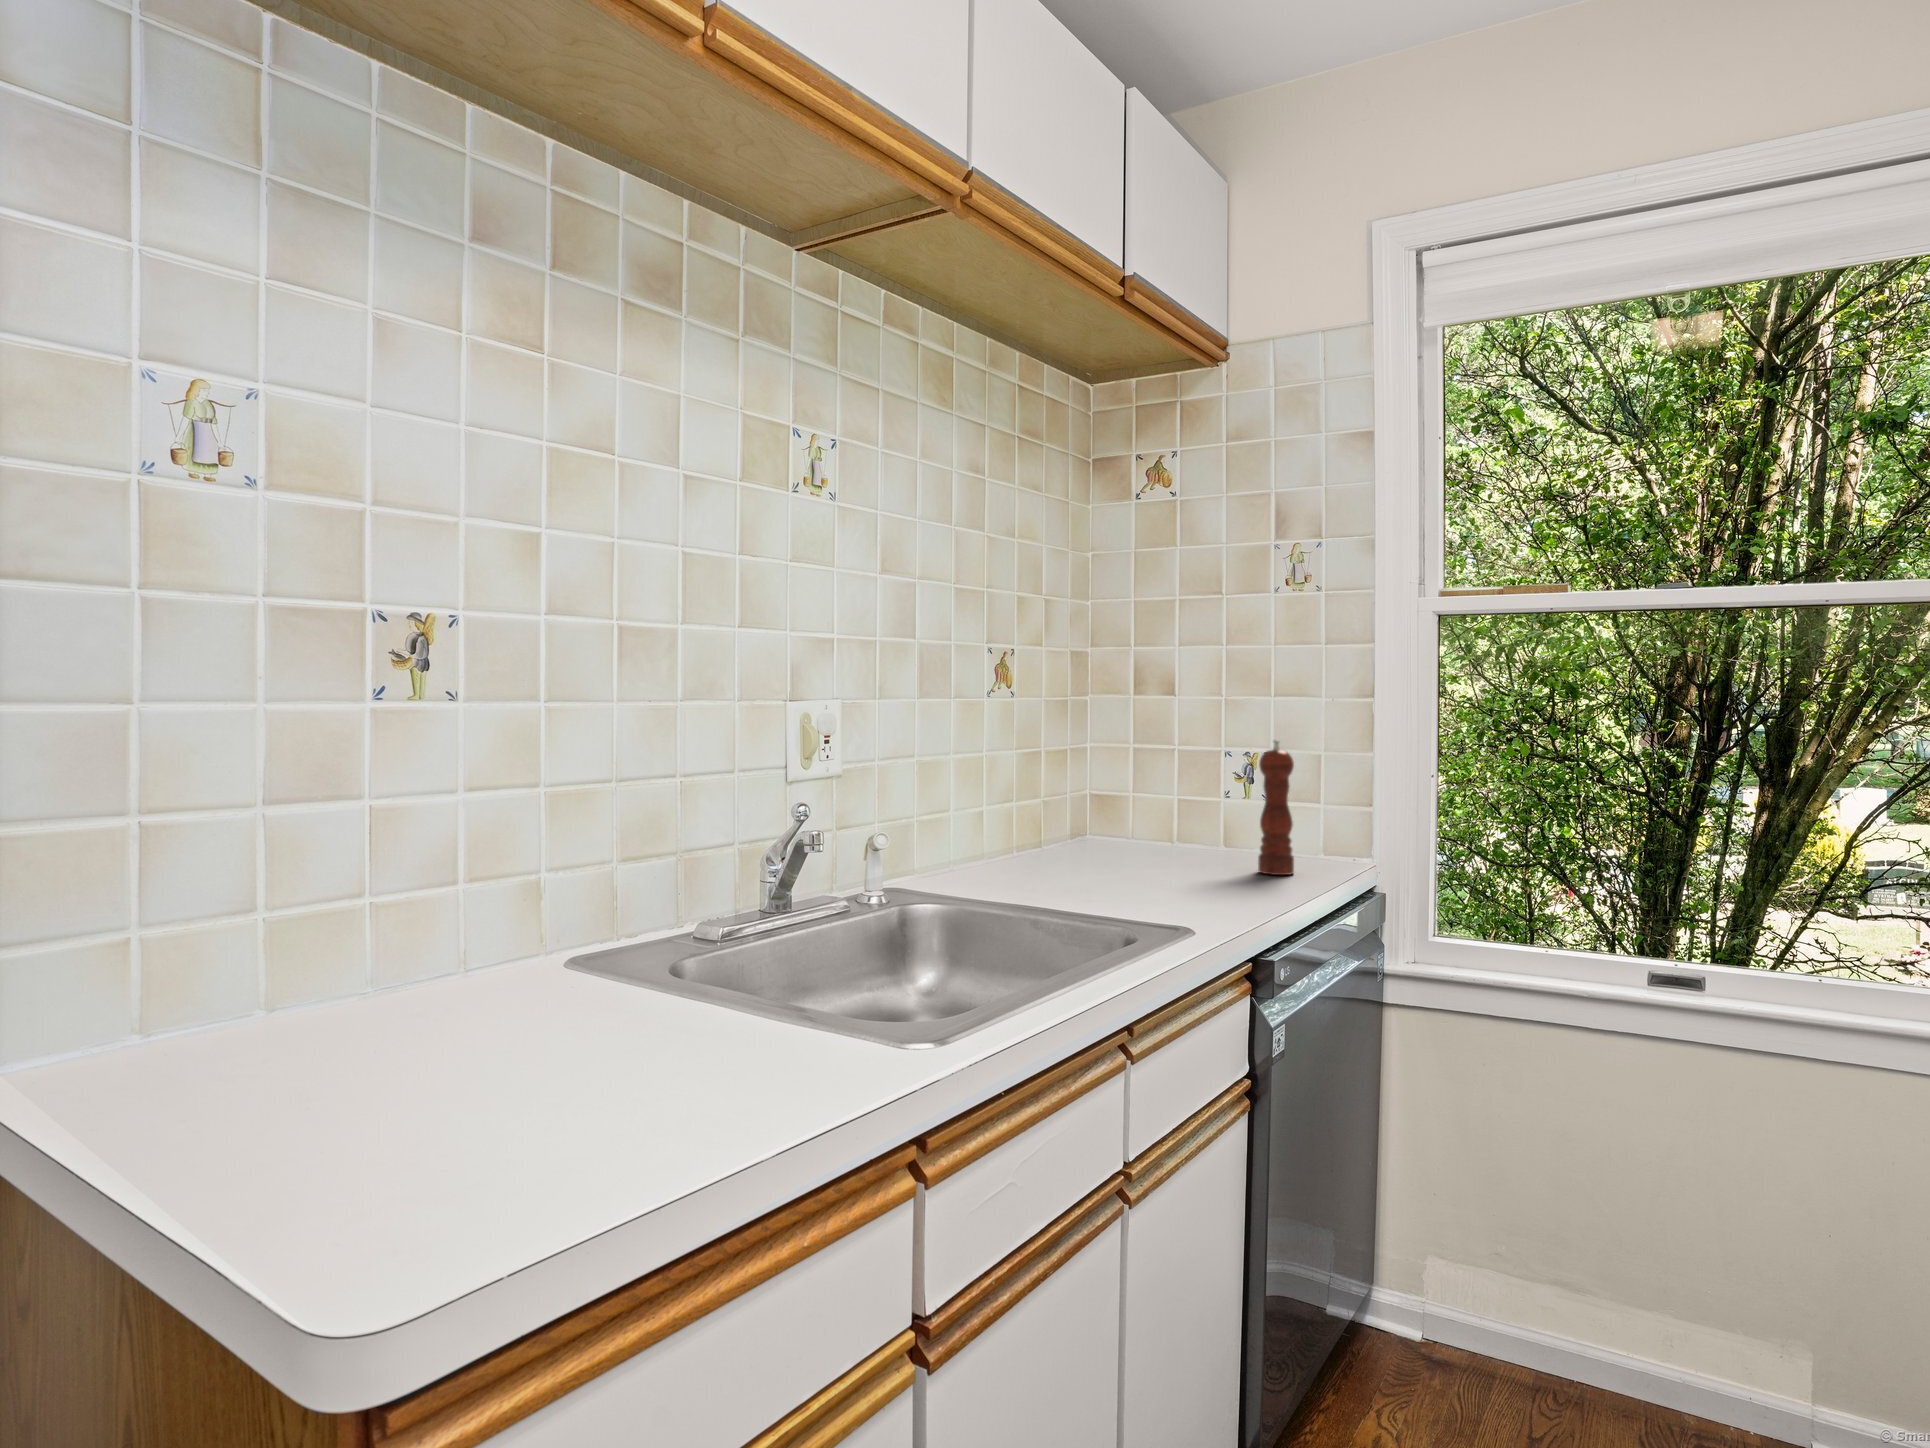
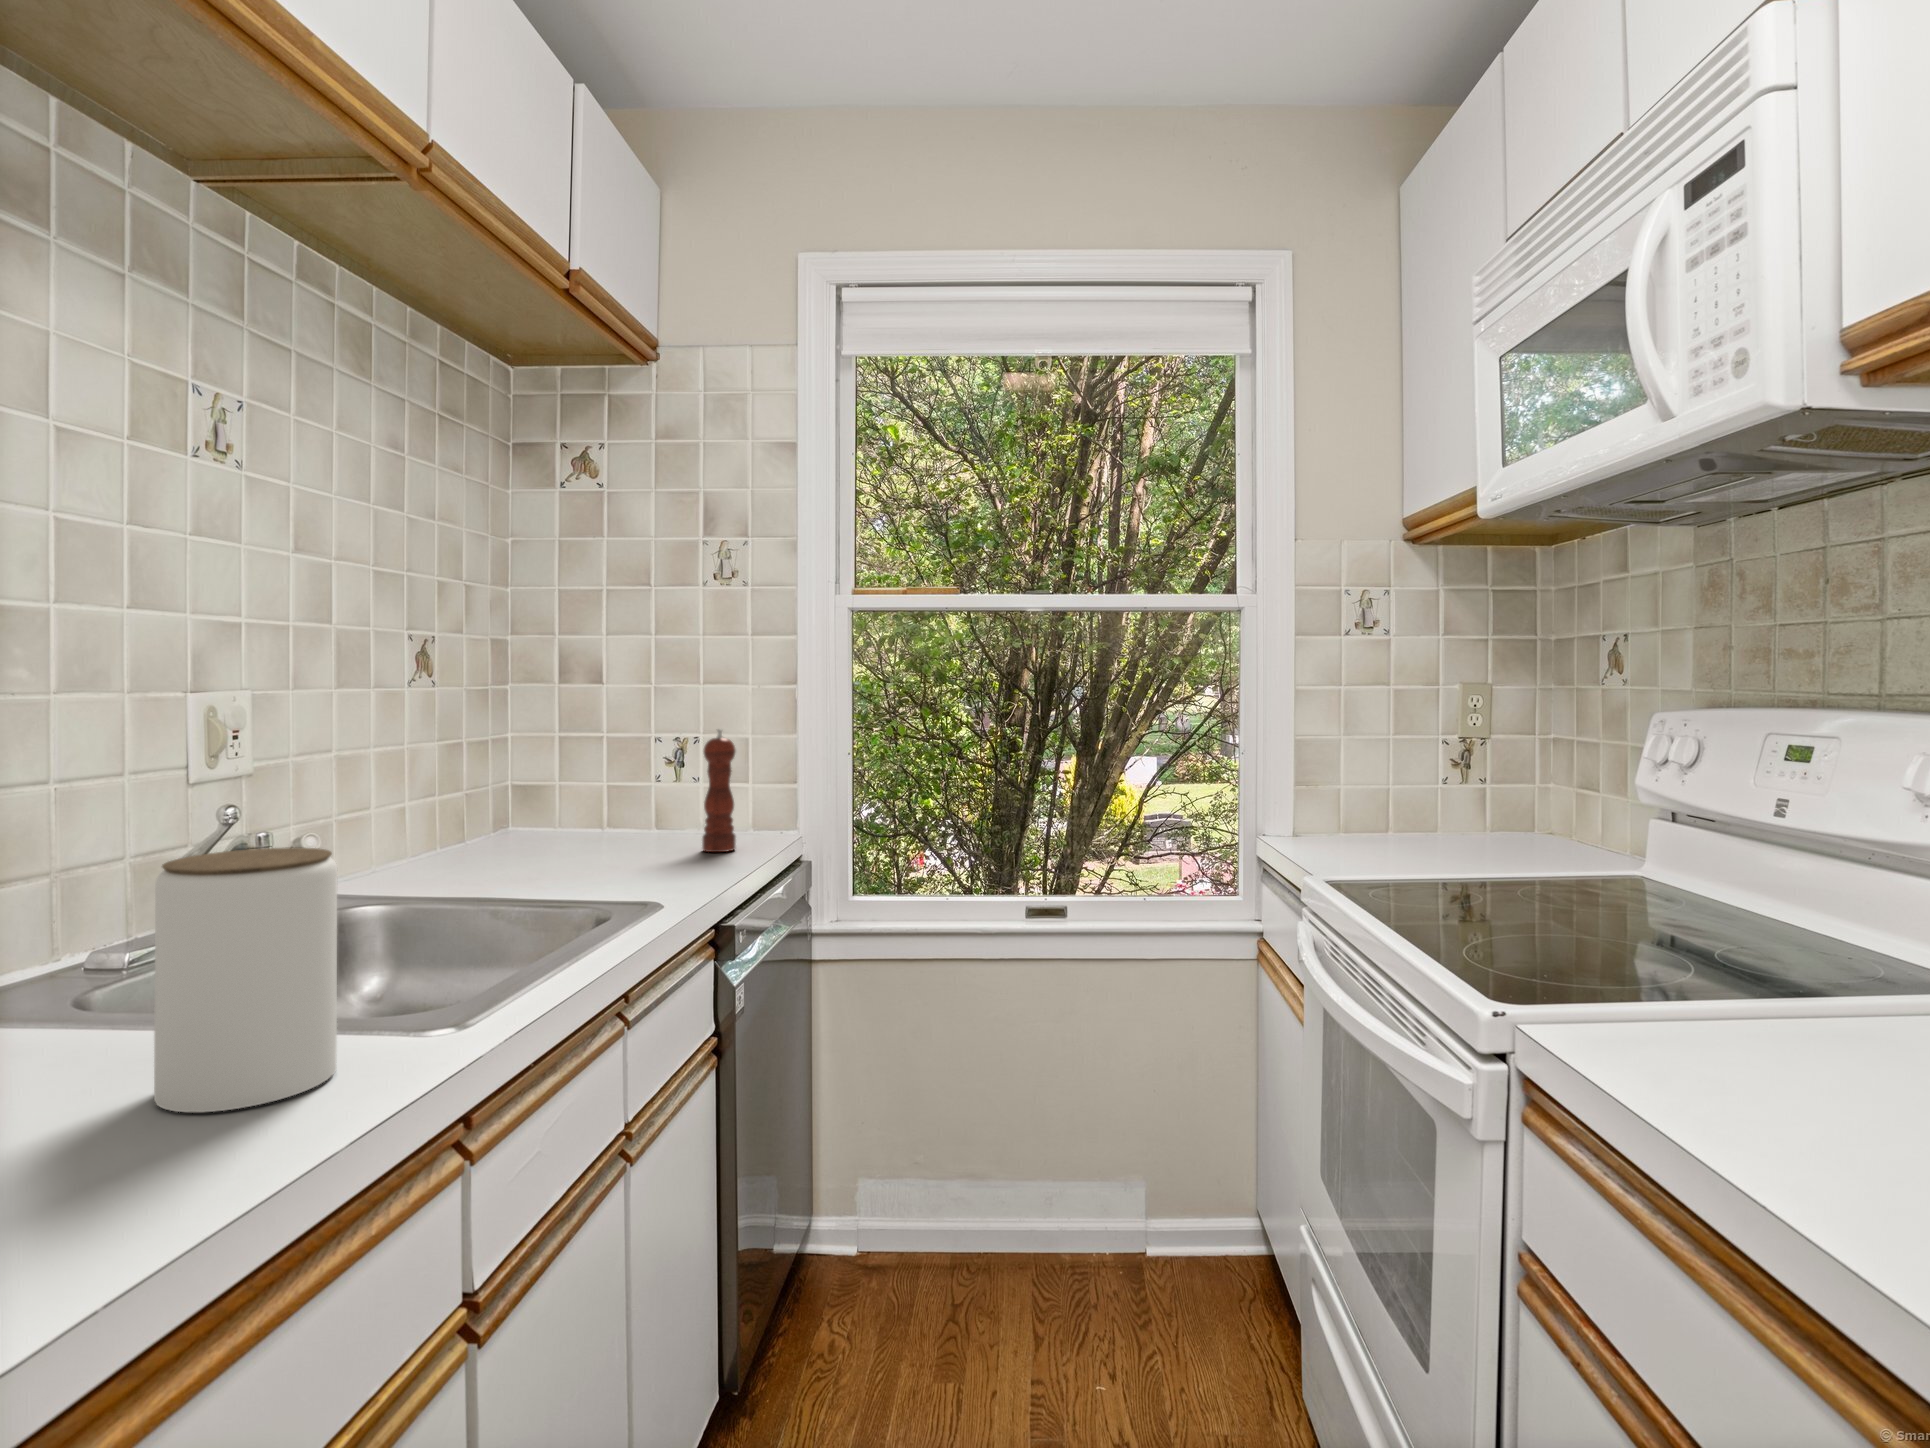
jar: none [658,835,804,1081] -> present [154,848,337,1113]

